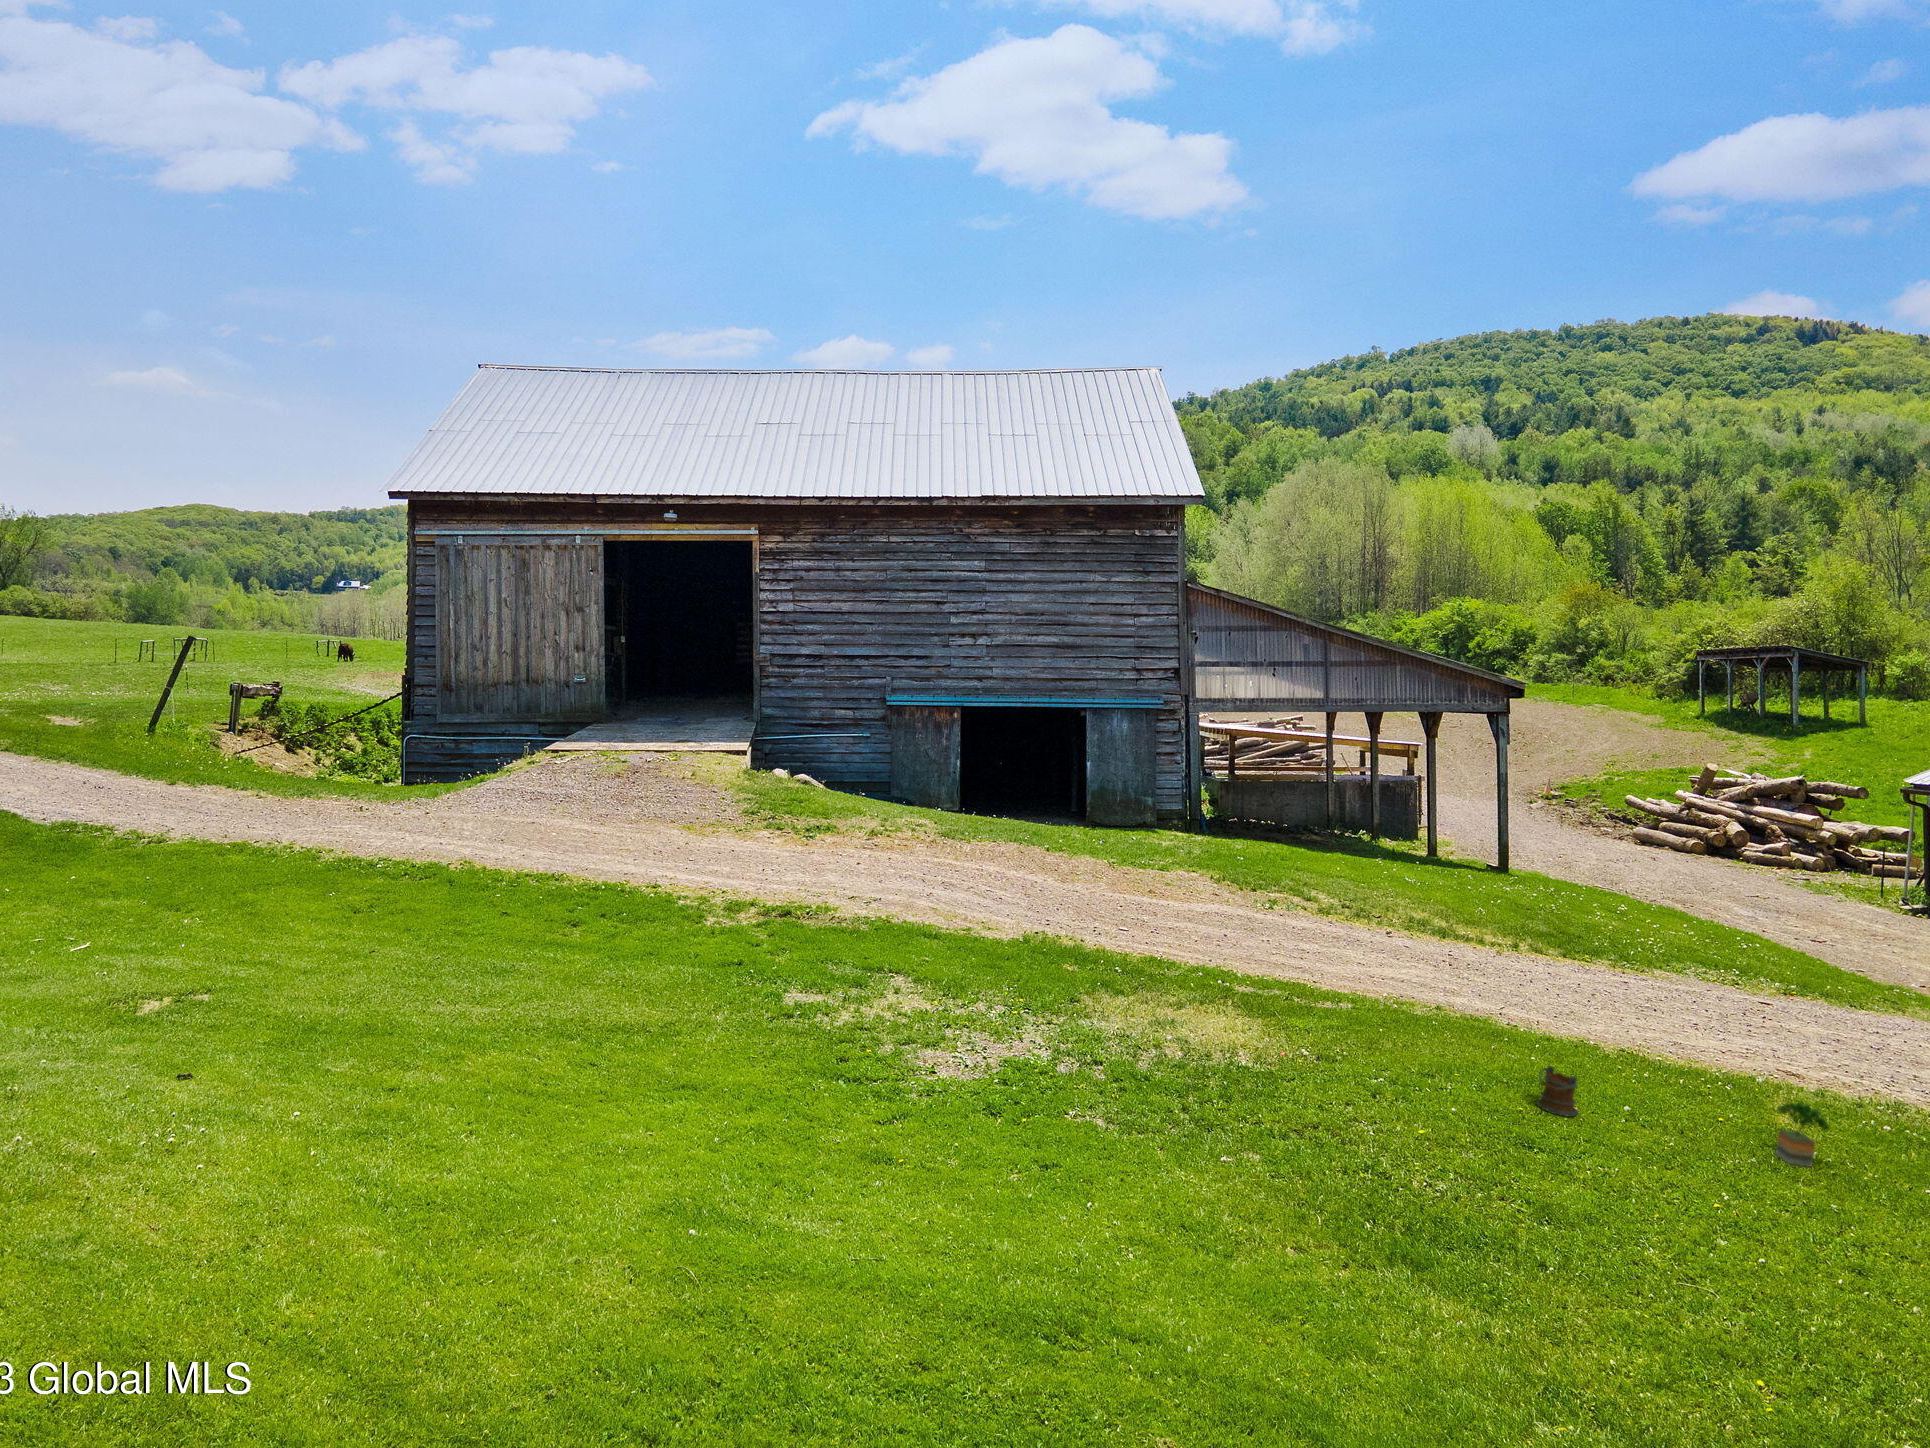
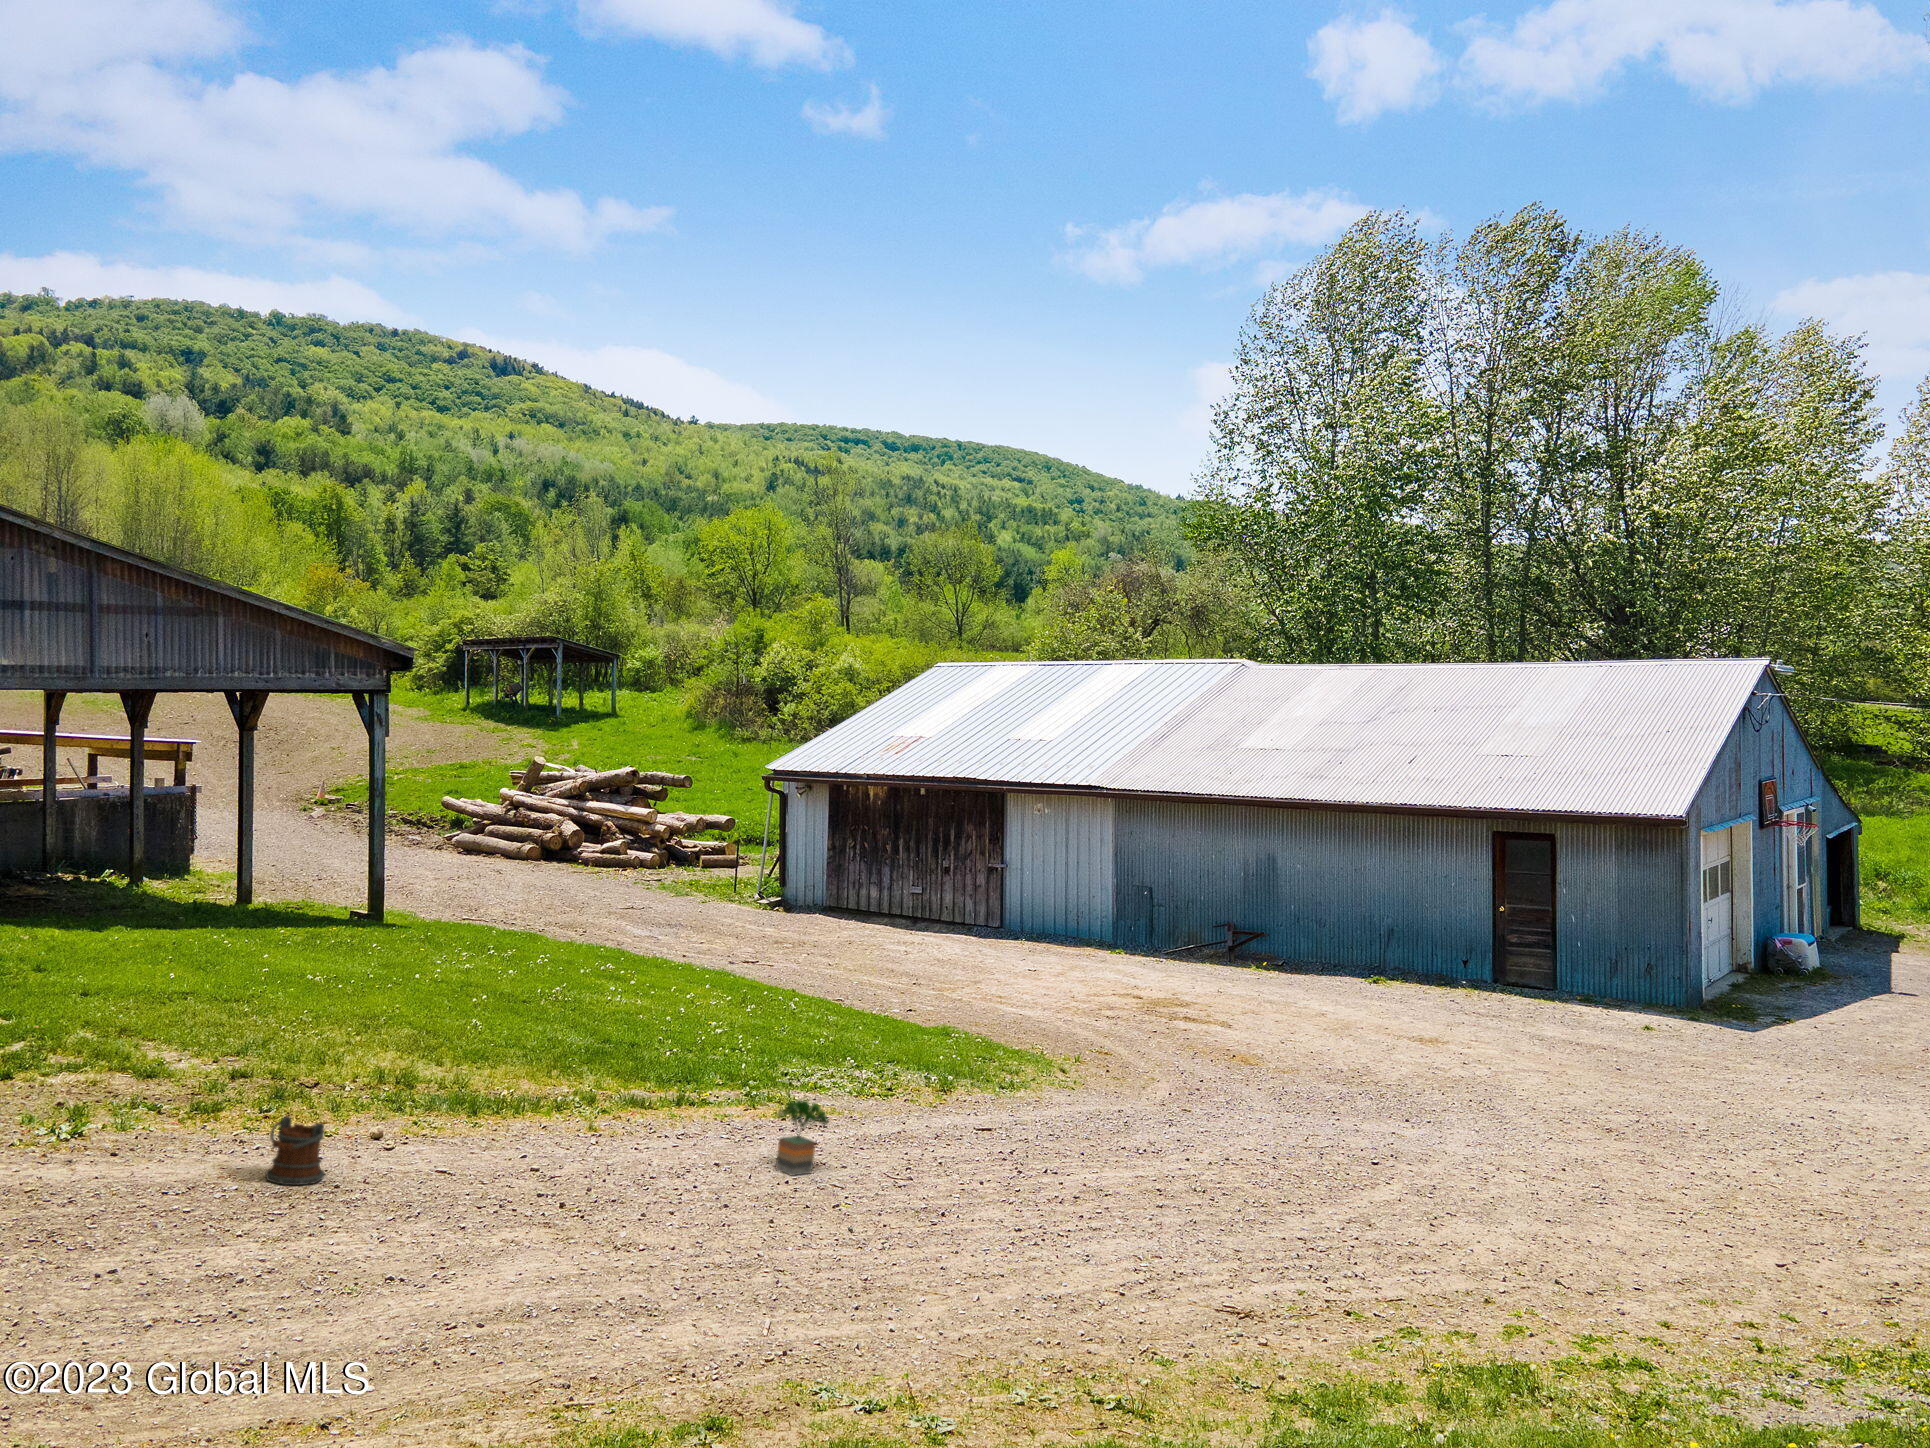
bucket: present [1537,1066,1578,1117] -> present [266,1116,326,1185]

